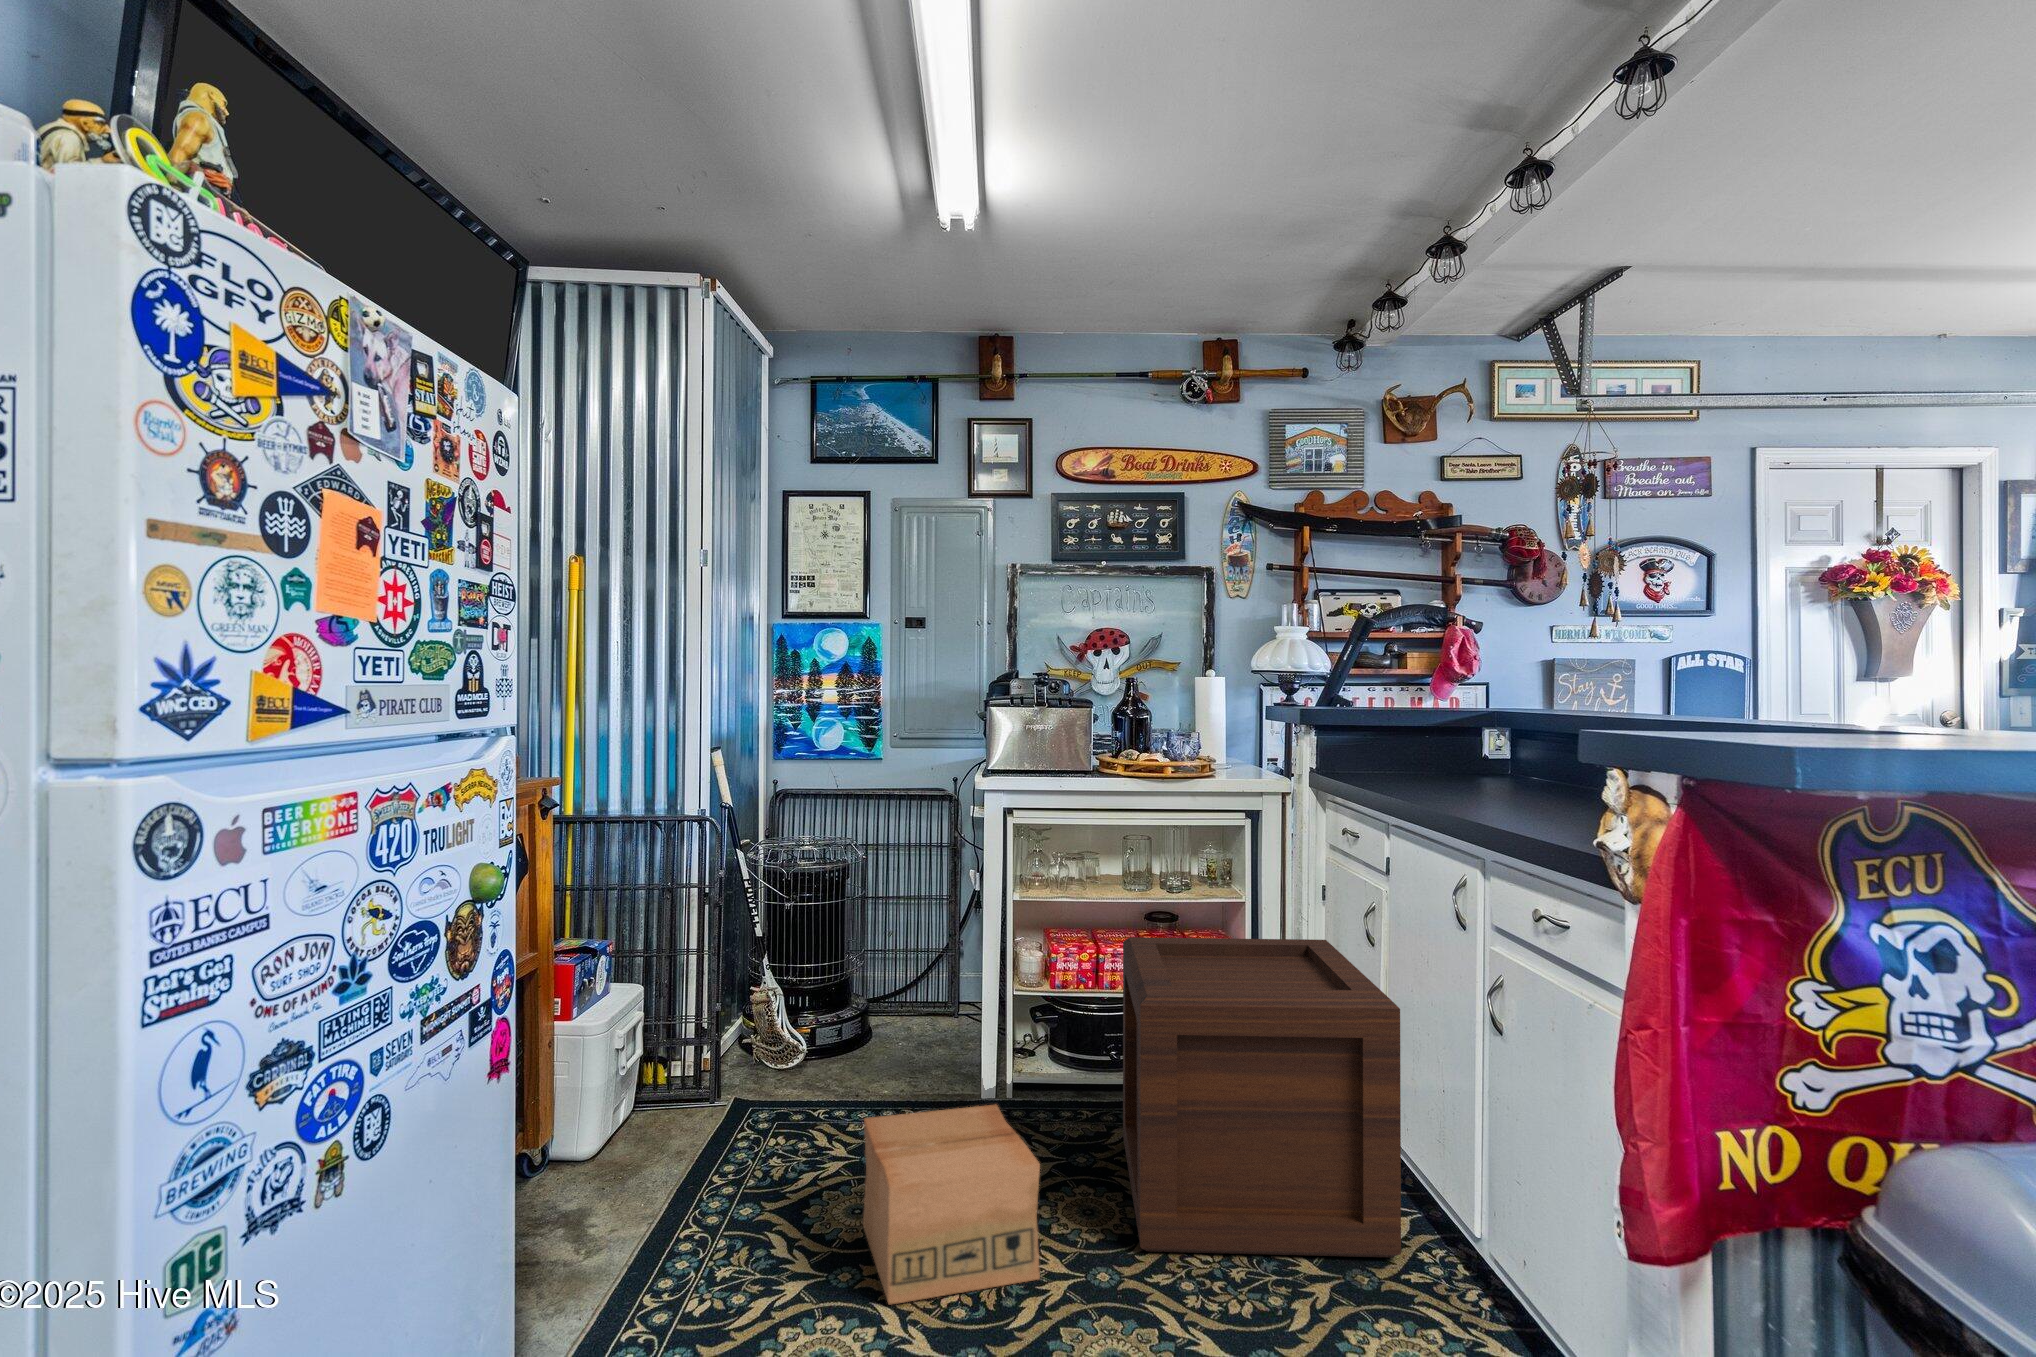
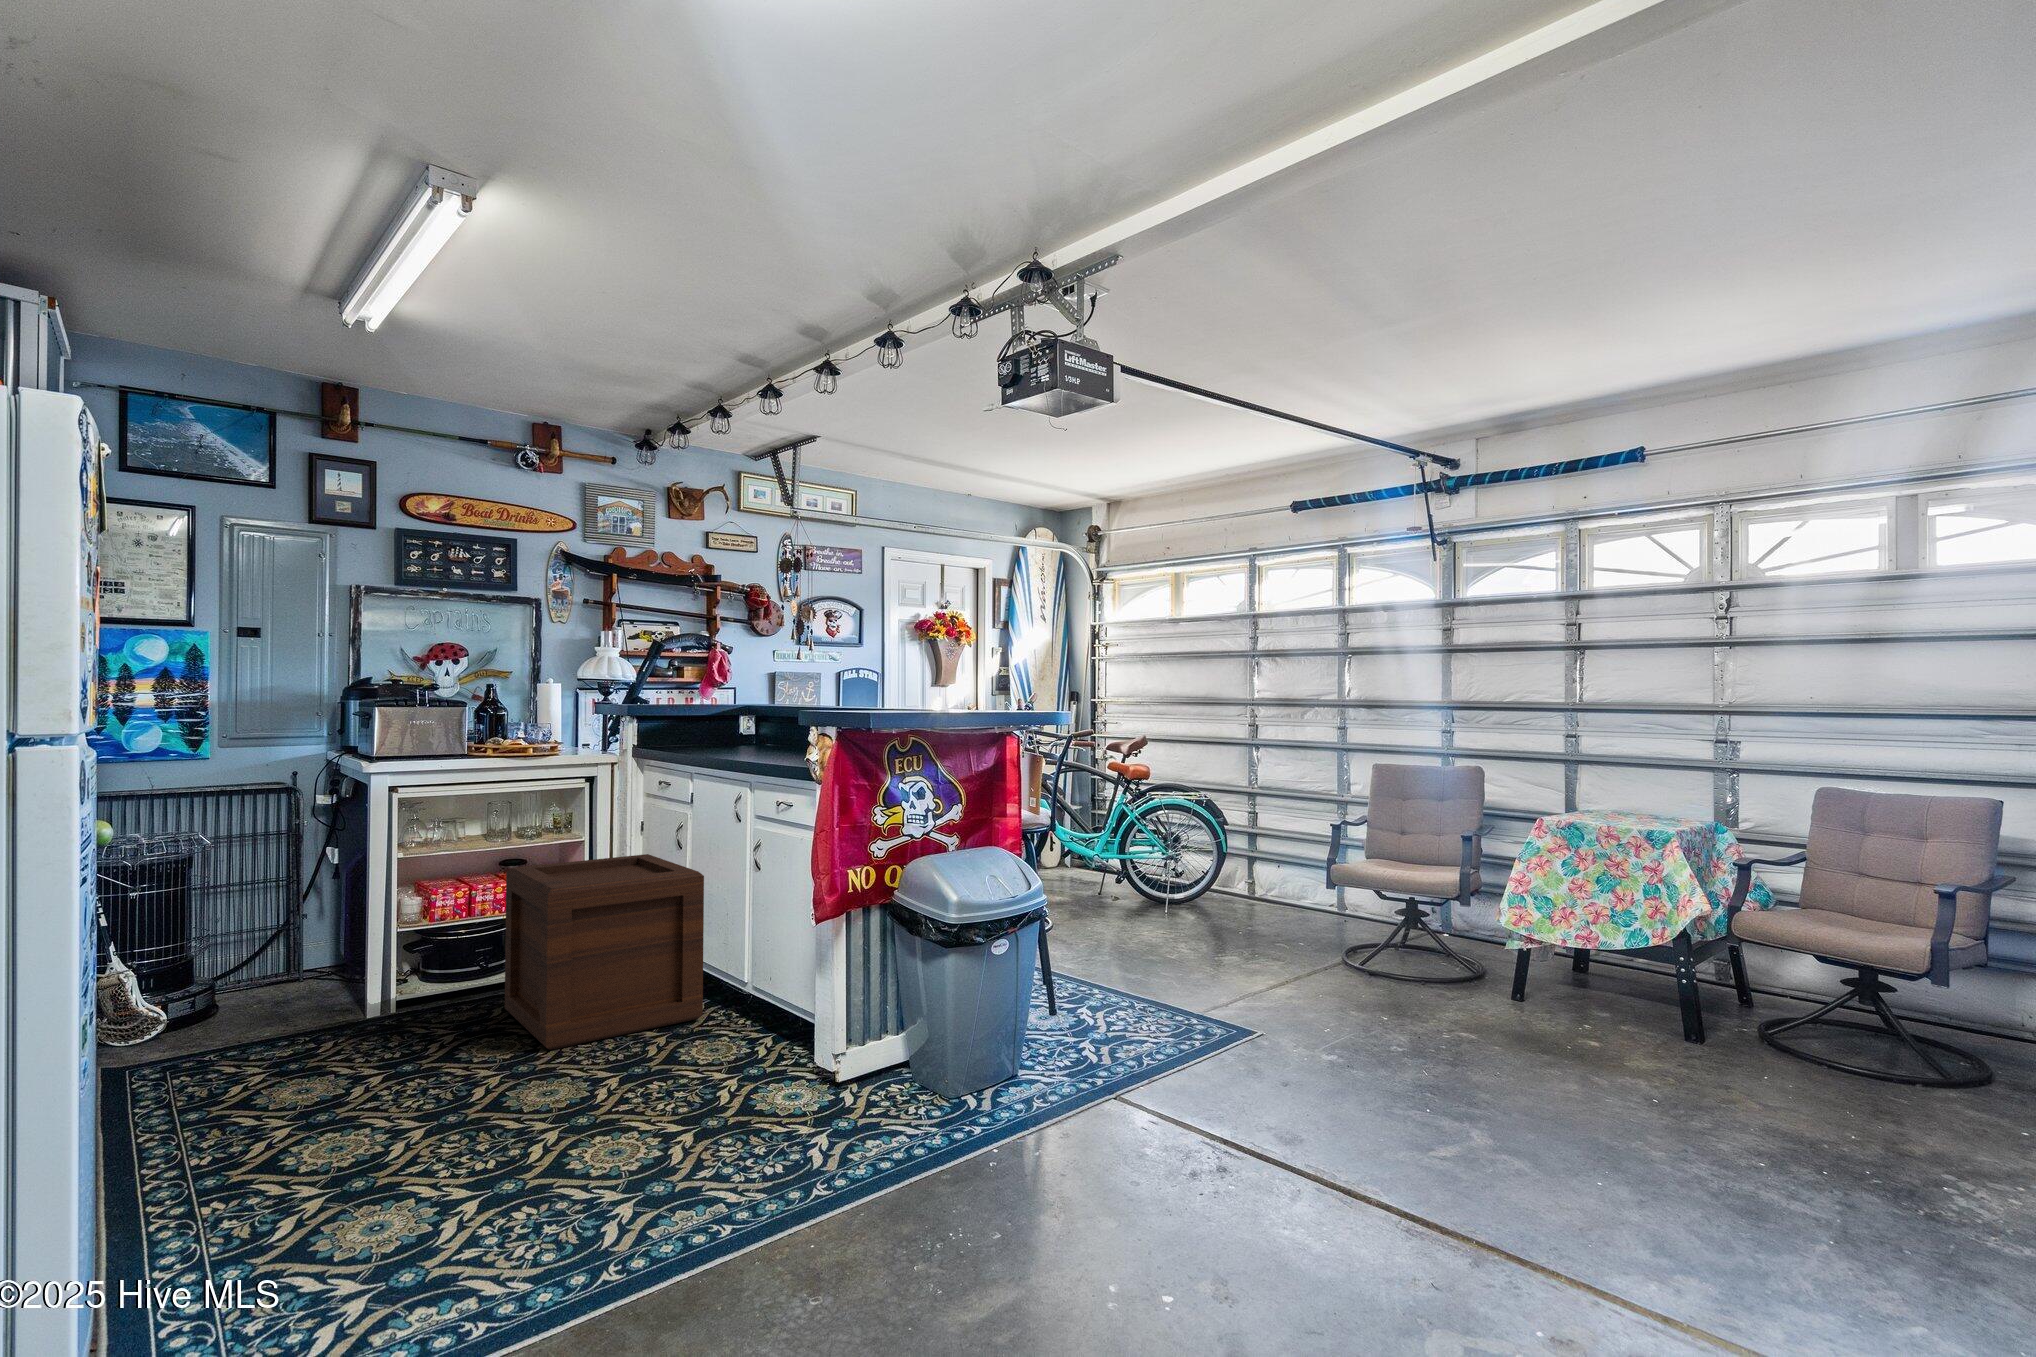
cardboard box: present [863,1104,1040,1305] -> none [324,986,485,1110]

